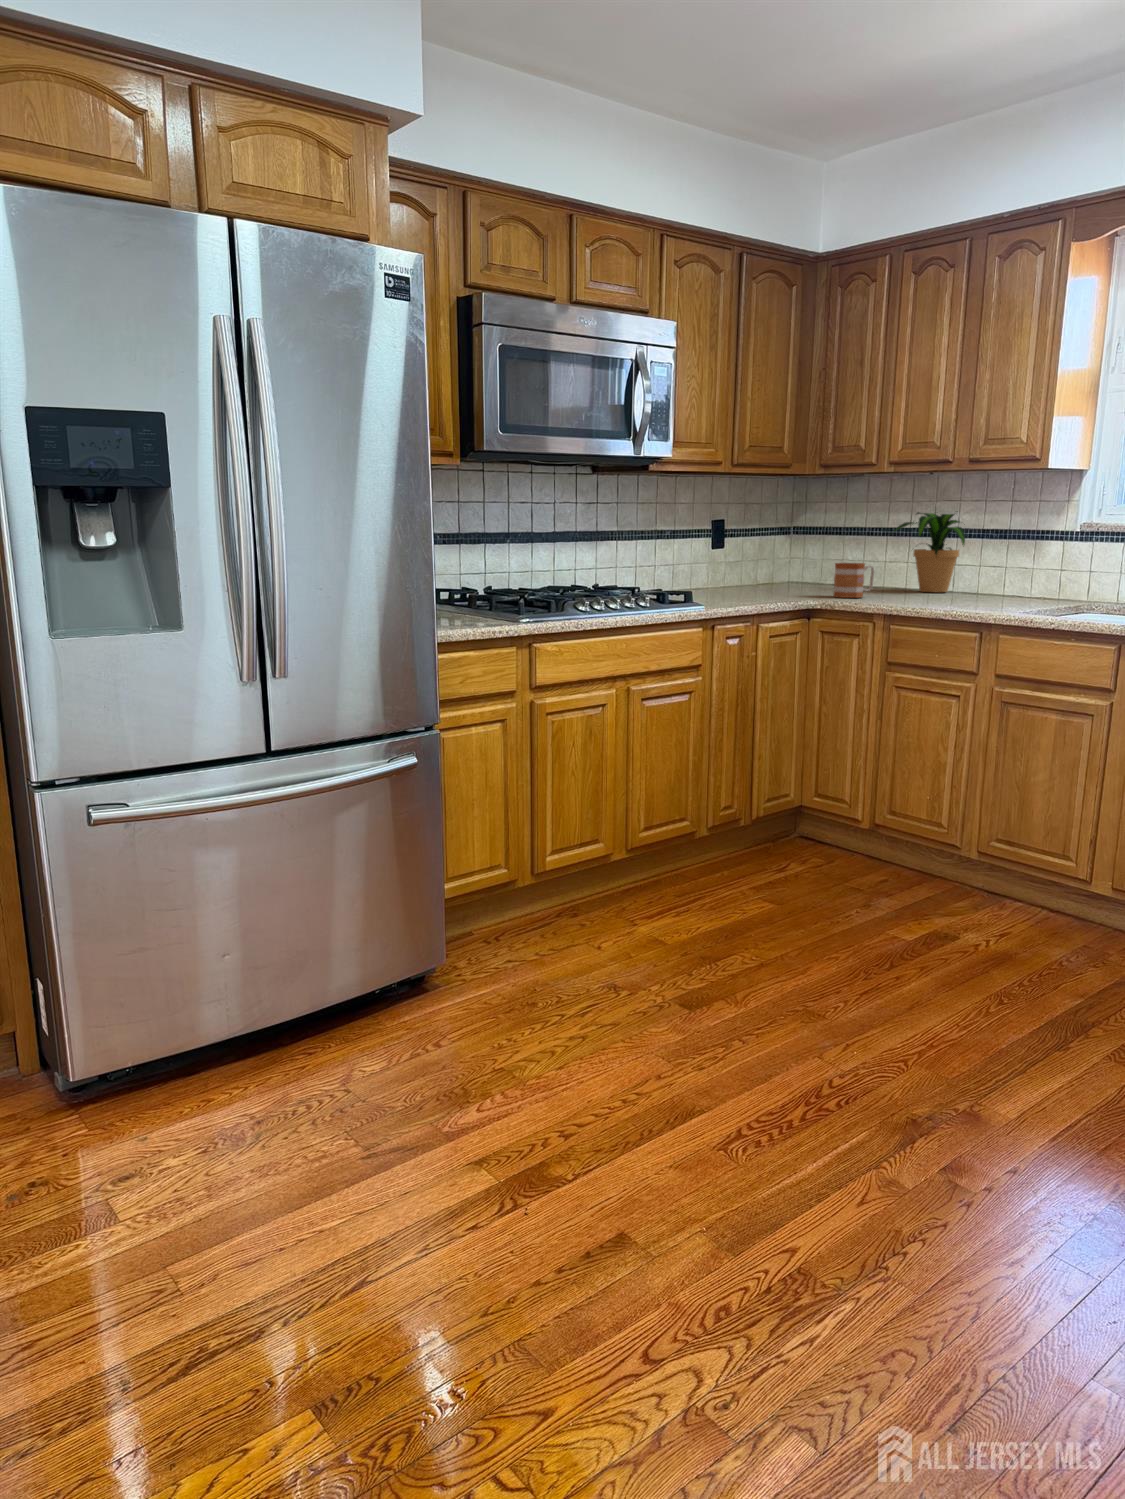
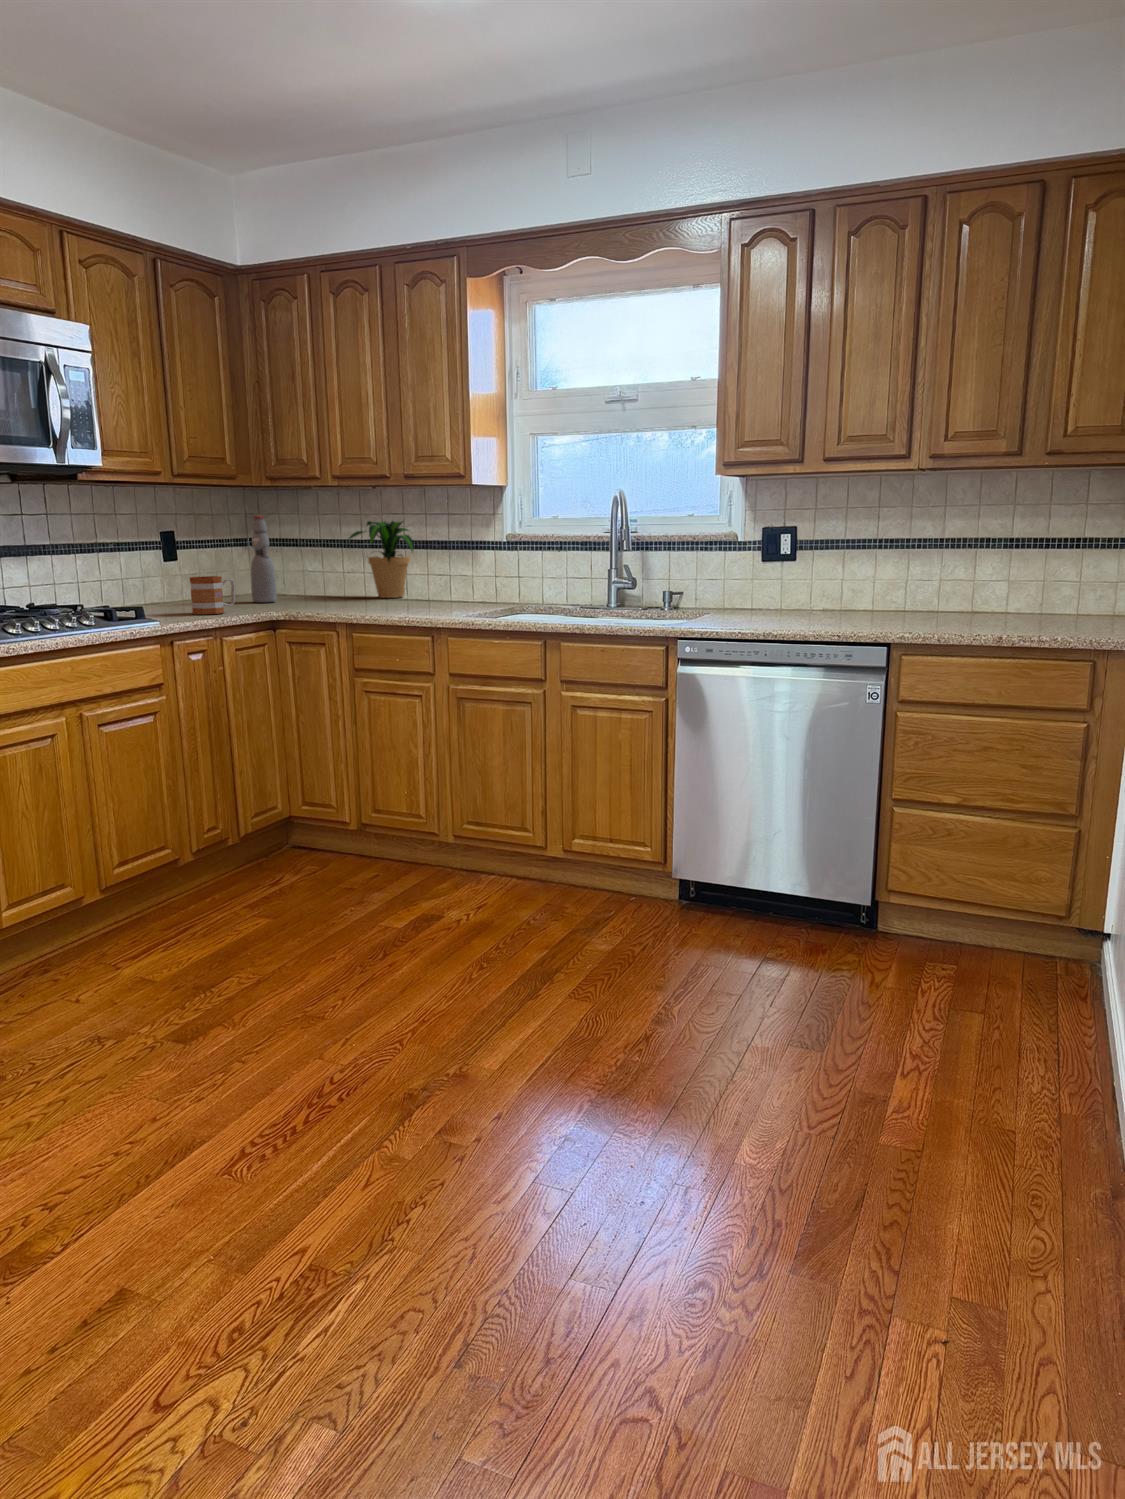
bottle: none [792,505,817,591] -> present [251,515,277,602]
mug: present [833,563,875,598] -> present [189,576,235,615]

